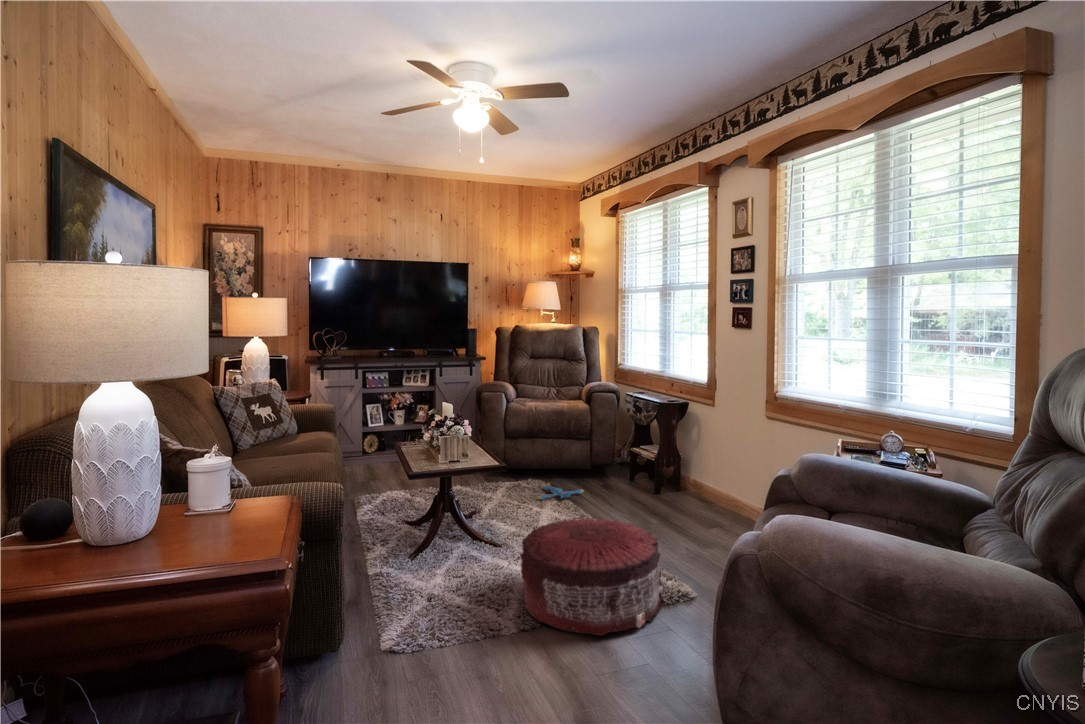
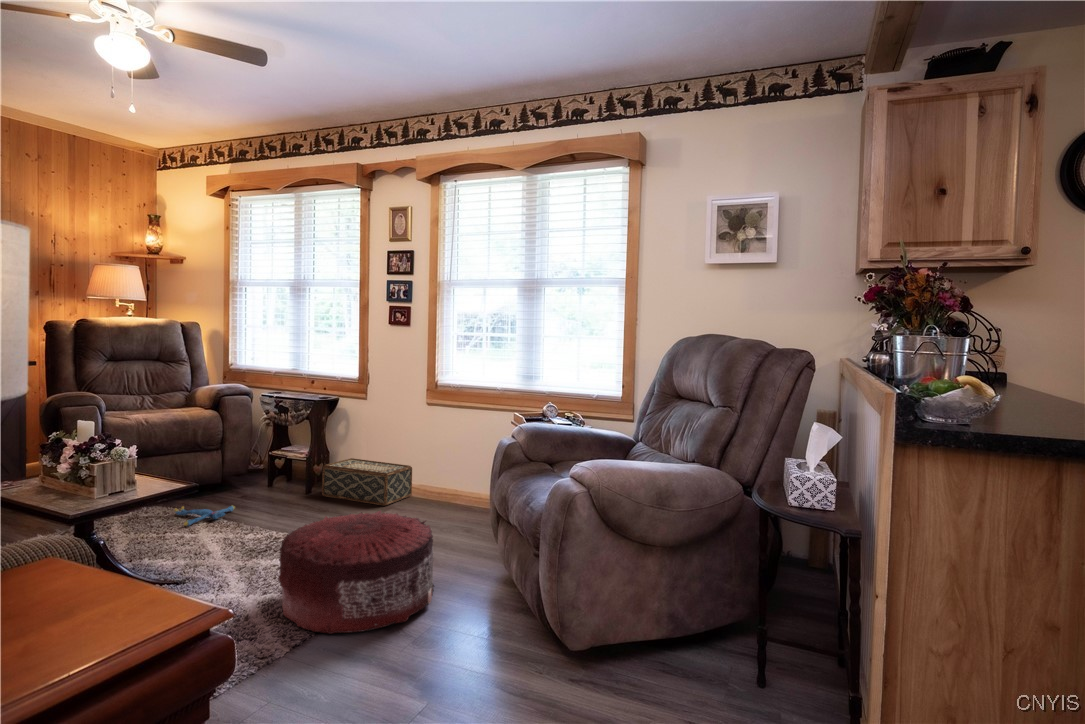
woven basket: none [663,462,747,517] -> present [322,458,412,506]

